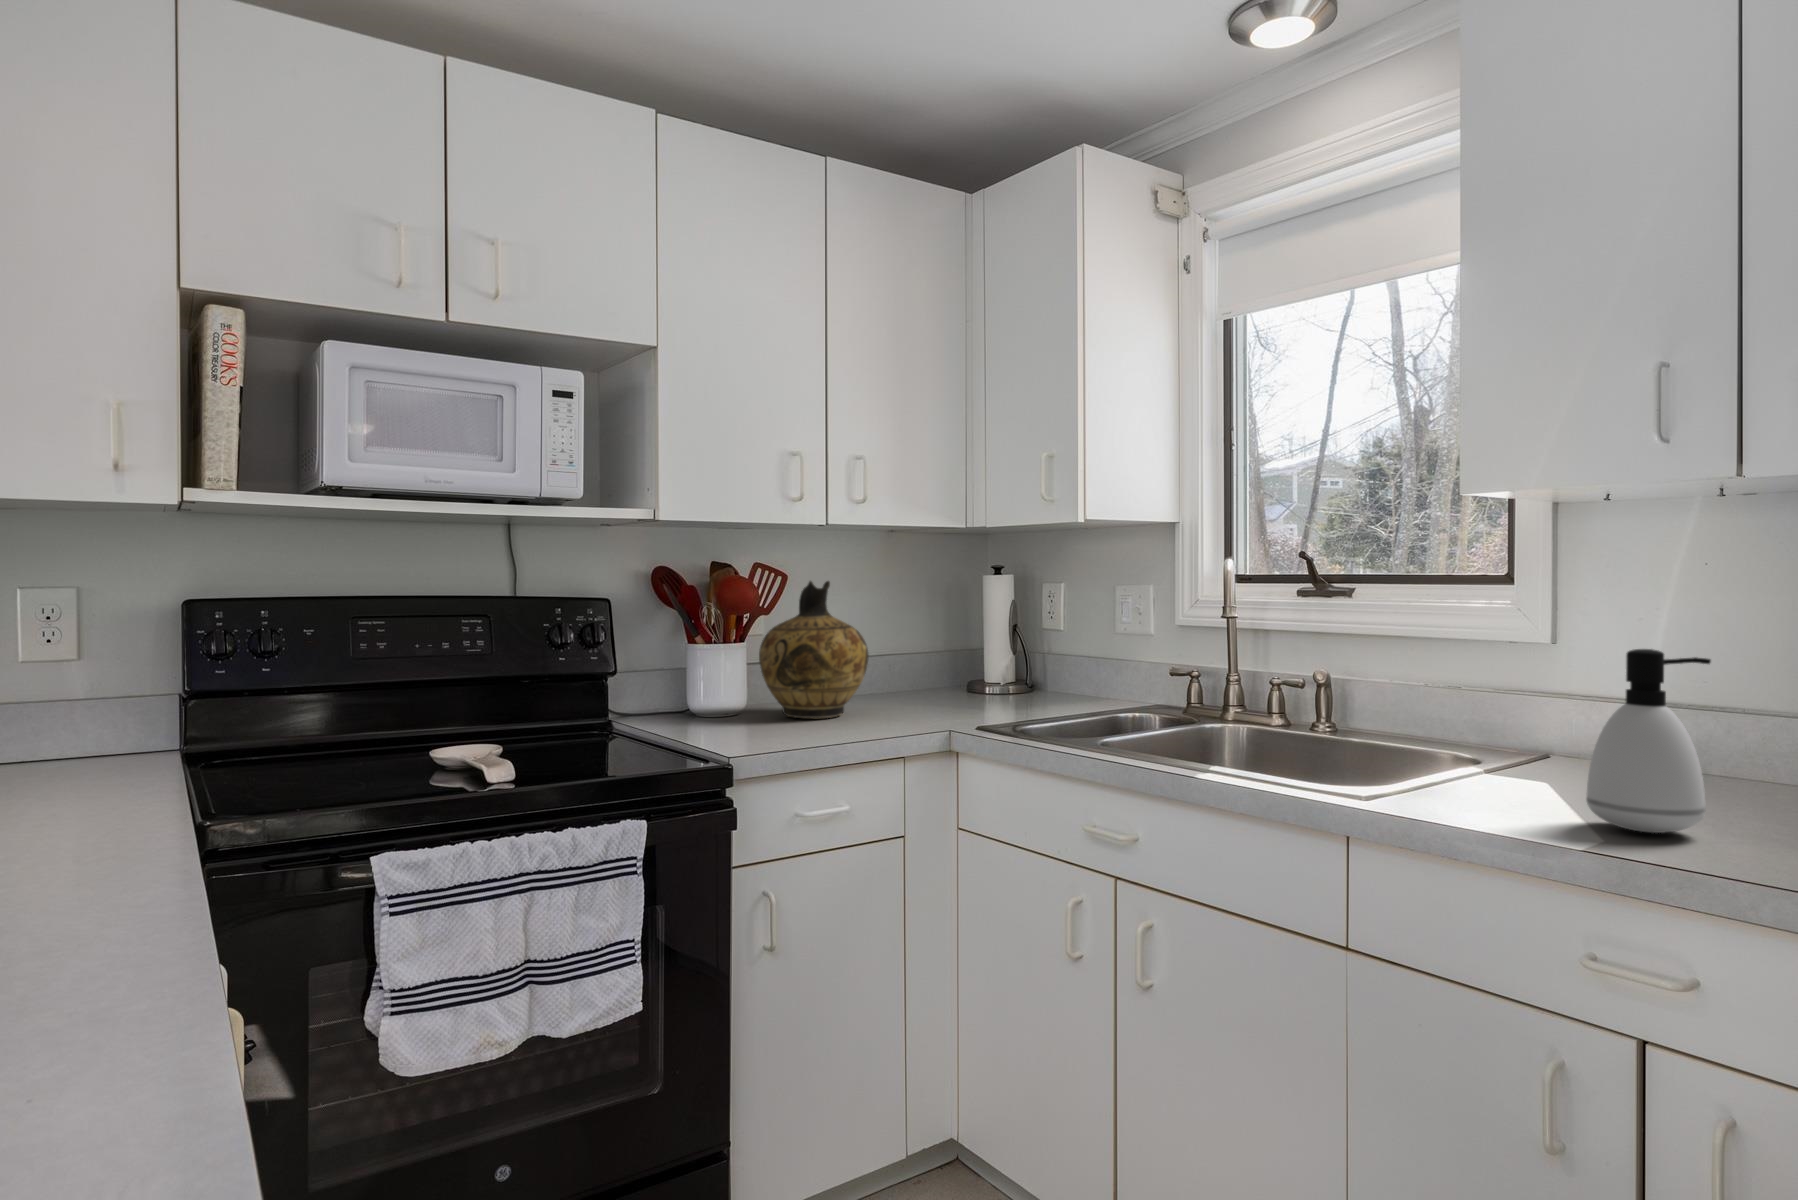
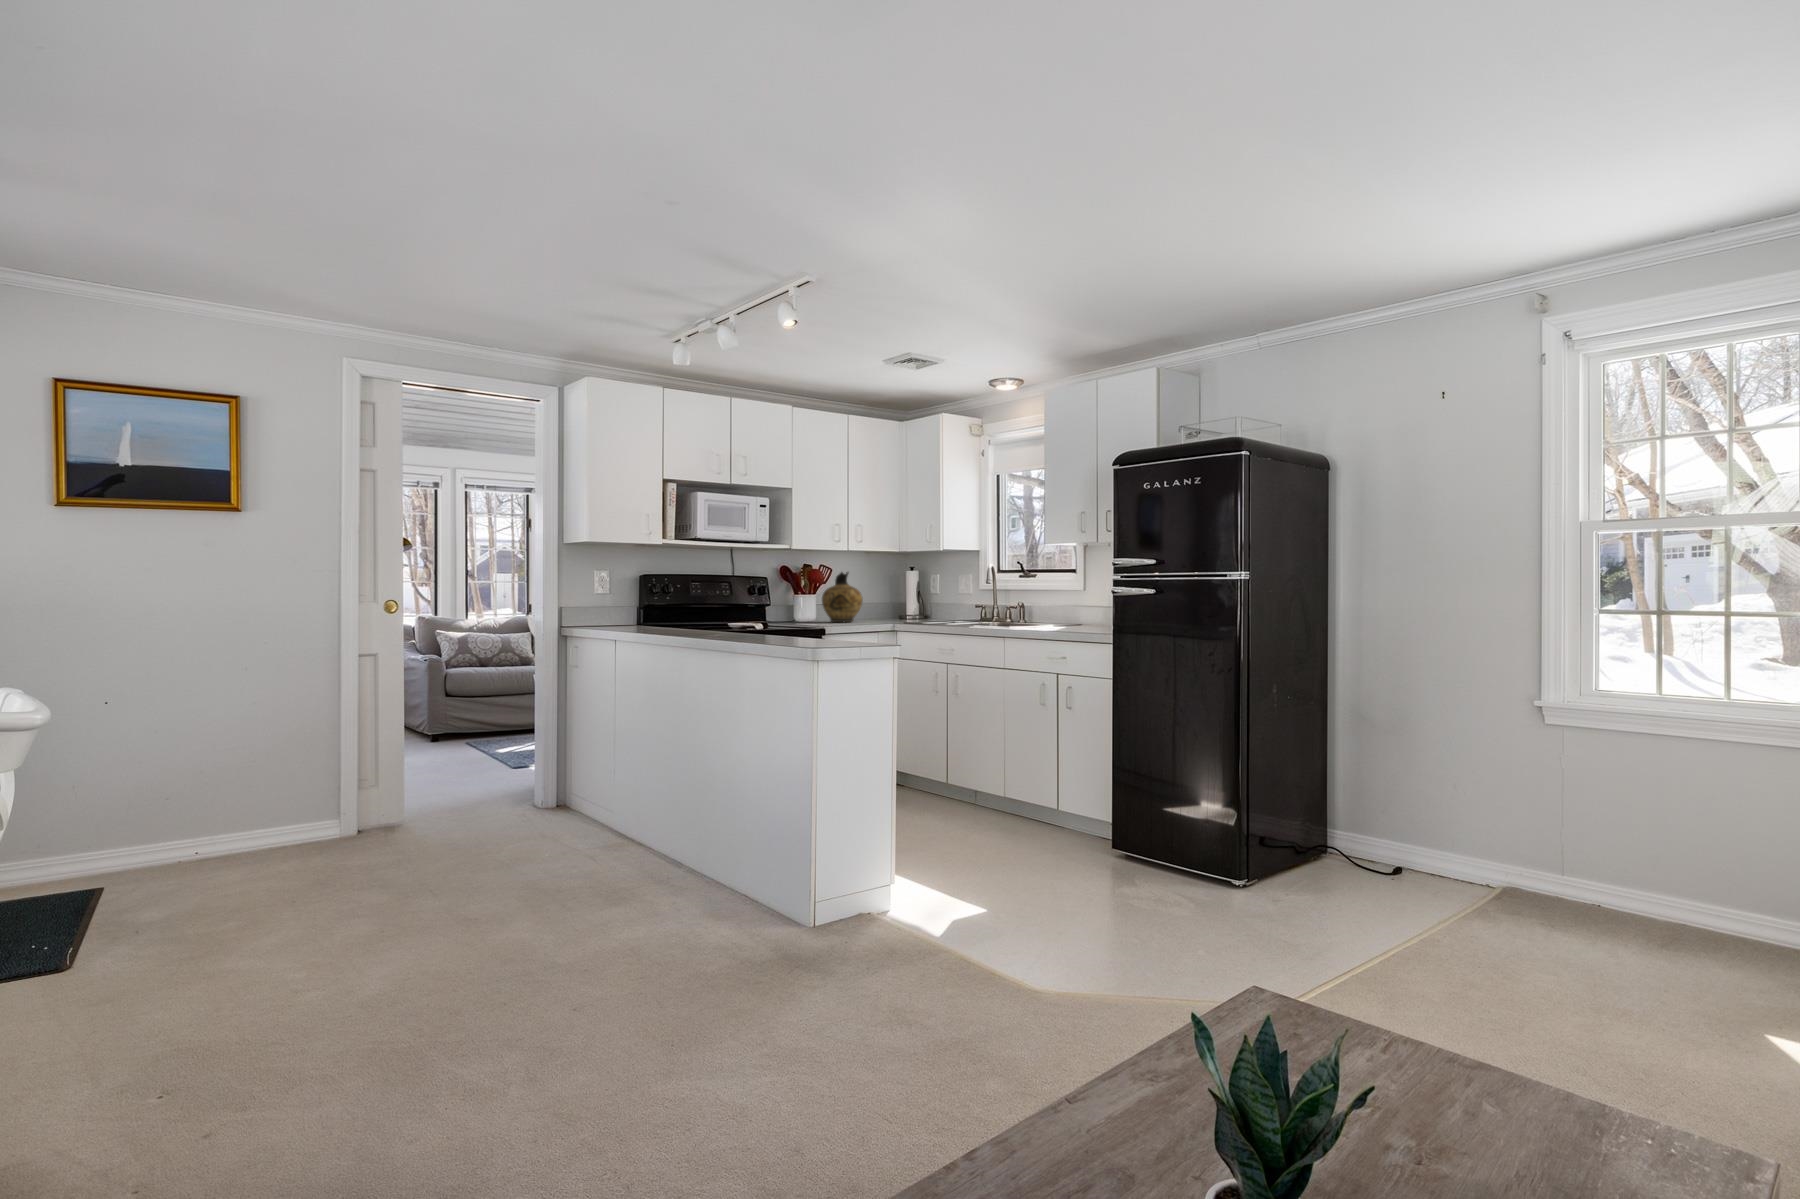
soap dispenser: present [1586,649,1711,833] -> none [1055,584,1080,630]

